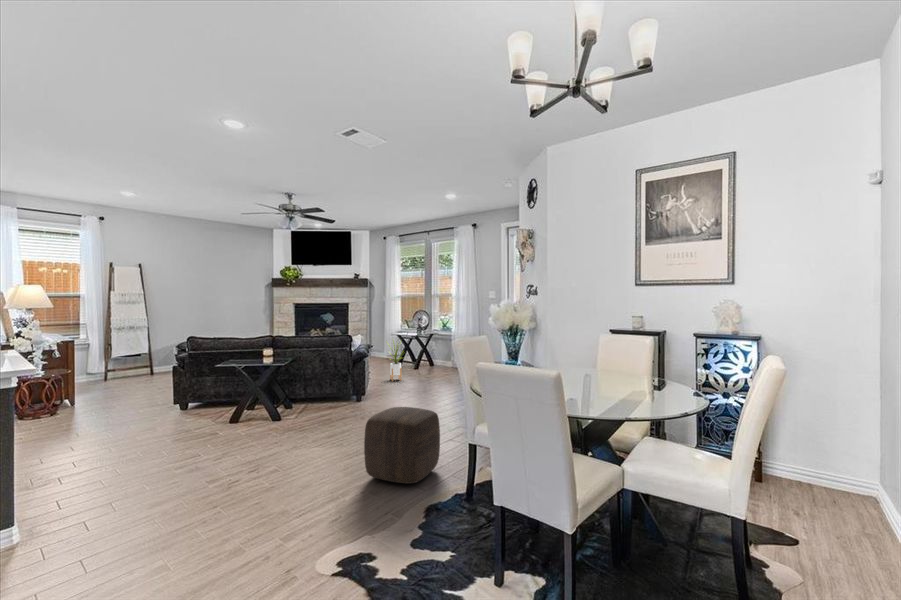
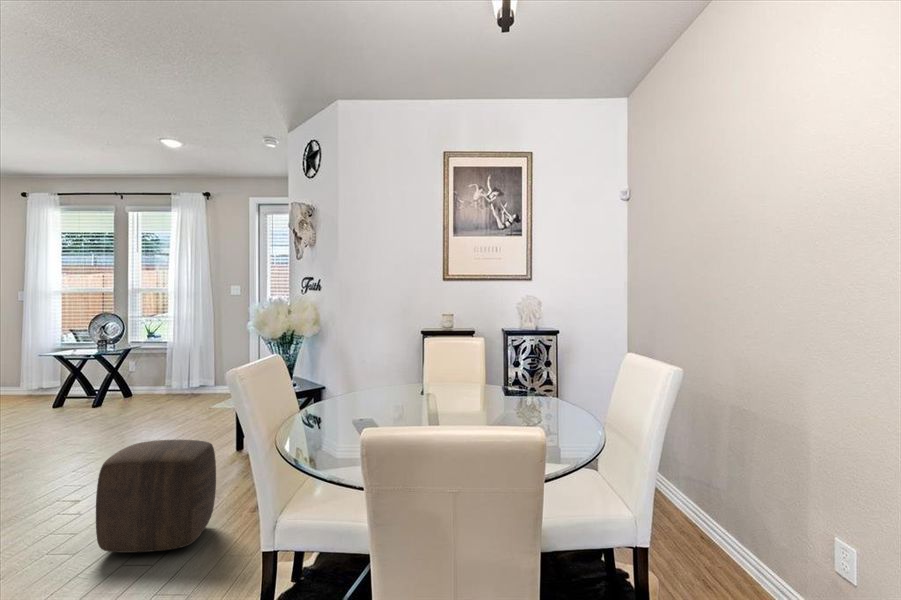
house plant: present [389,340,402,381] -> none [50,351,96,421]

